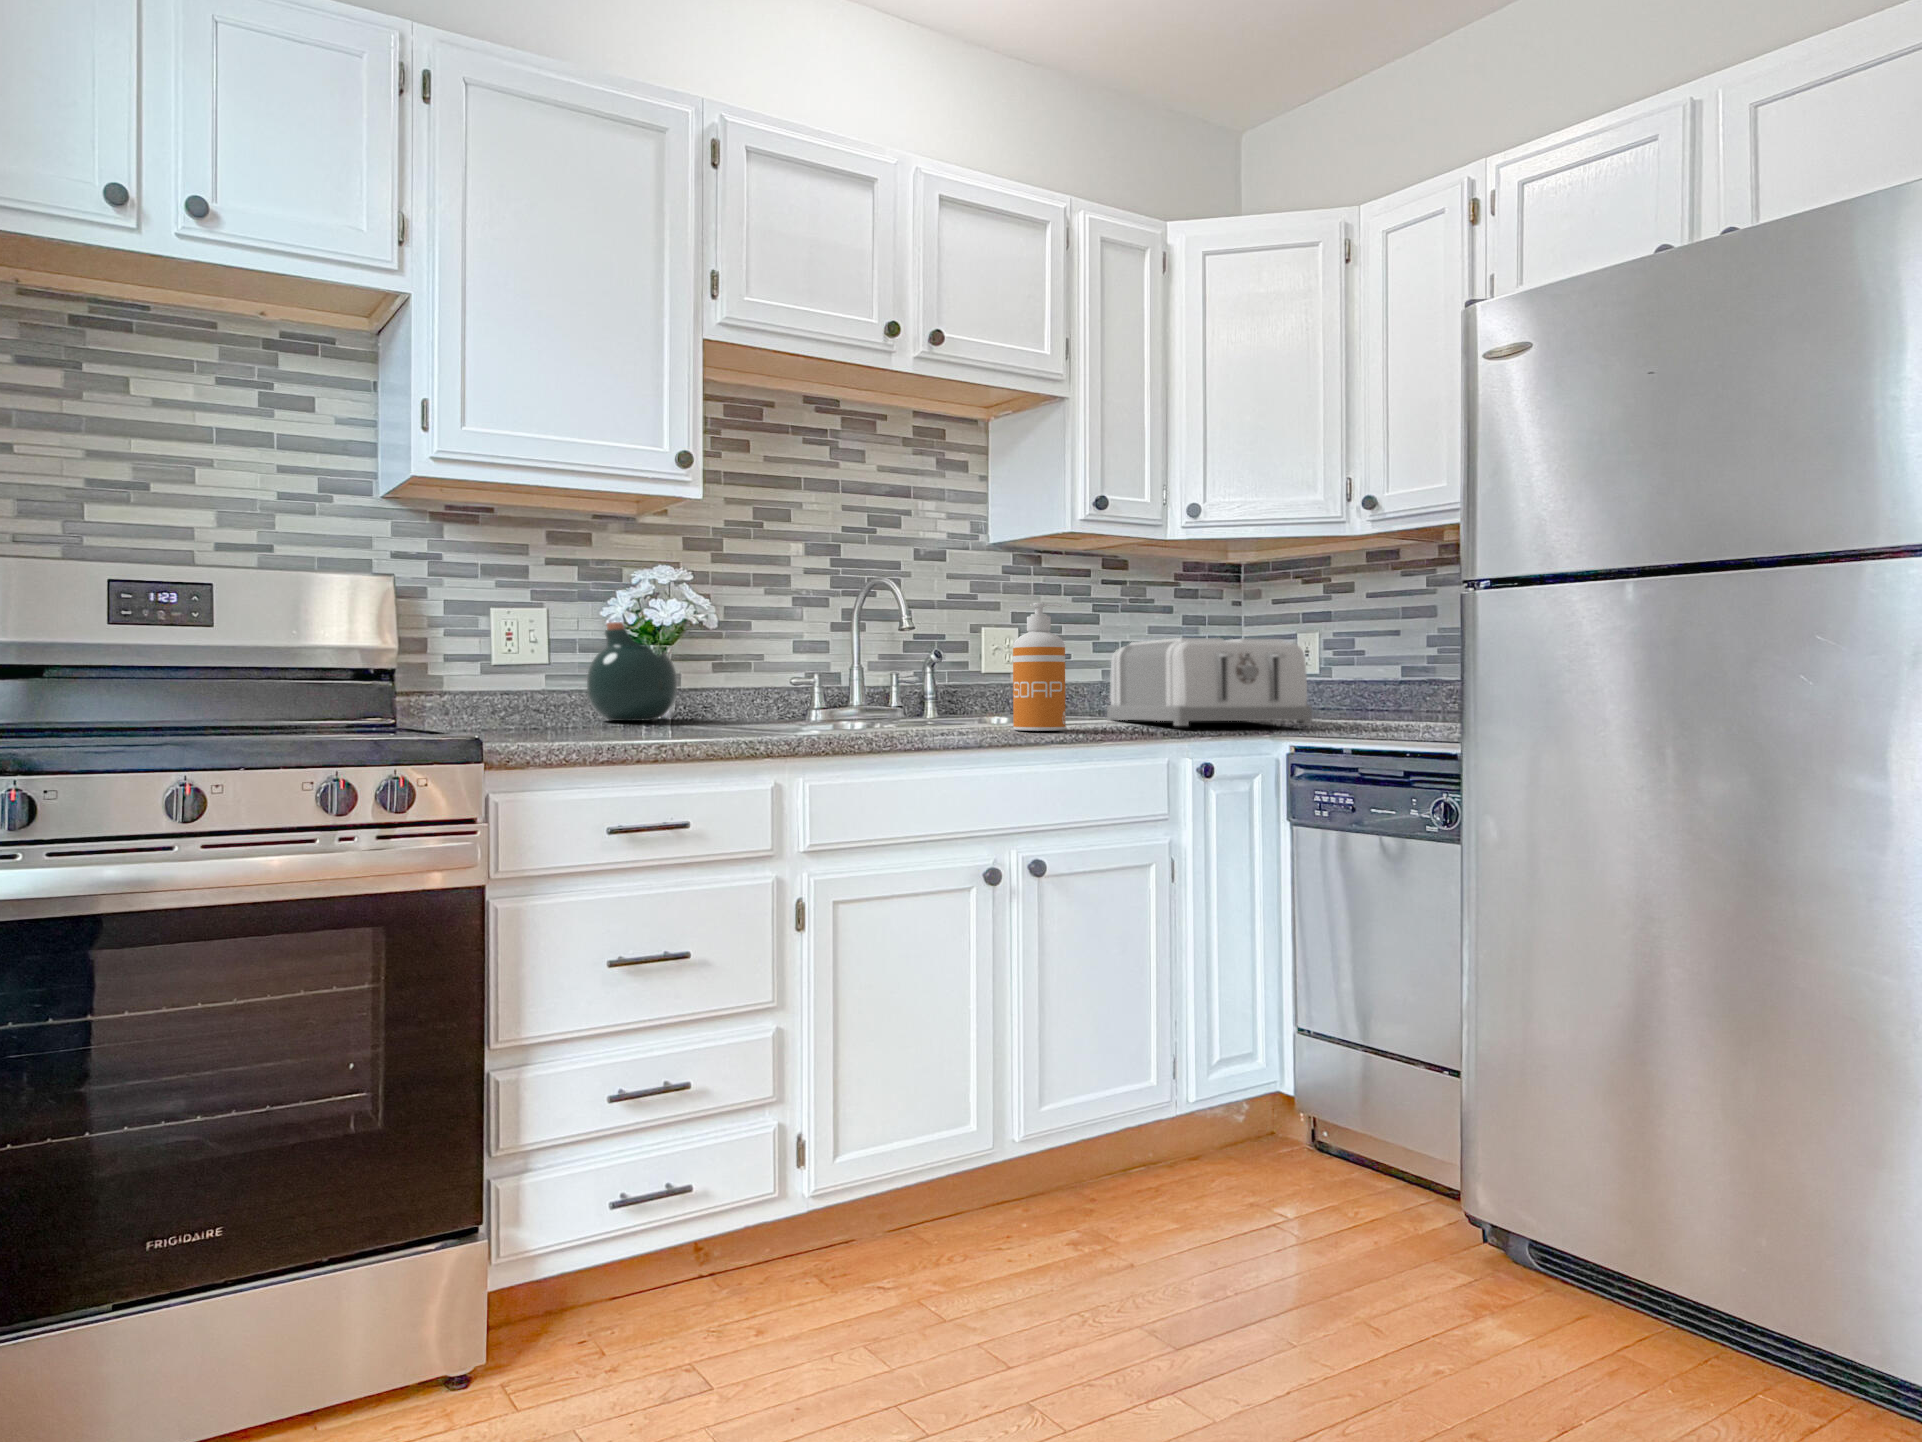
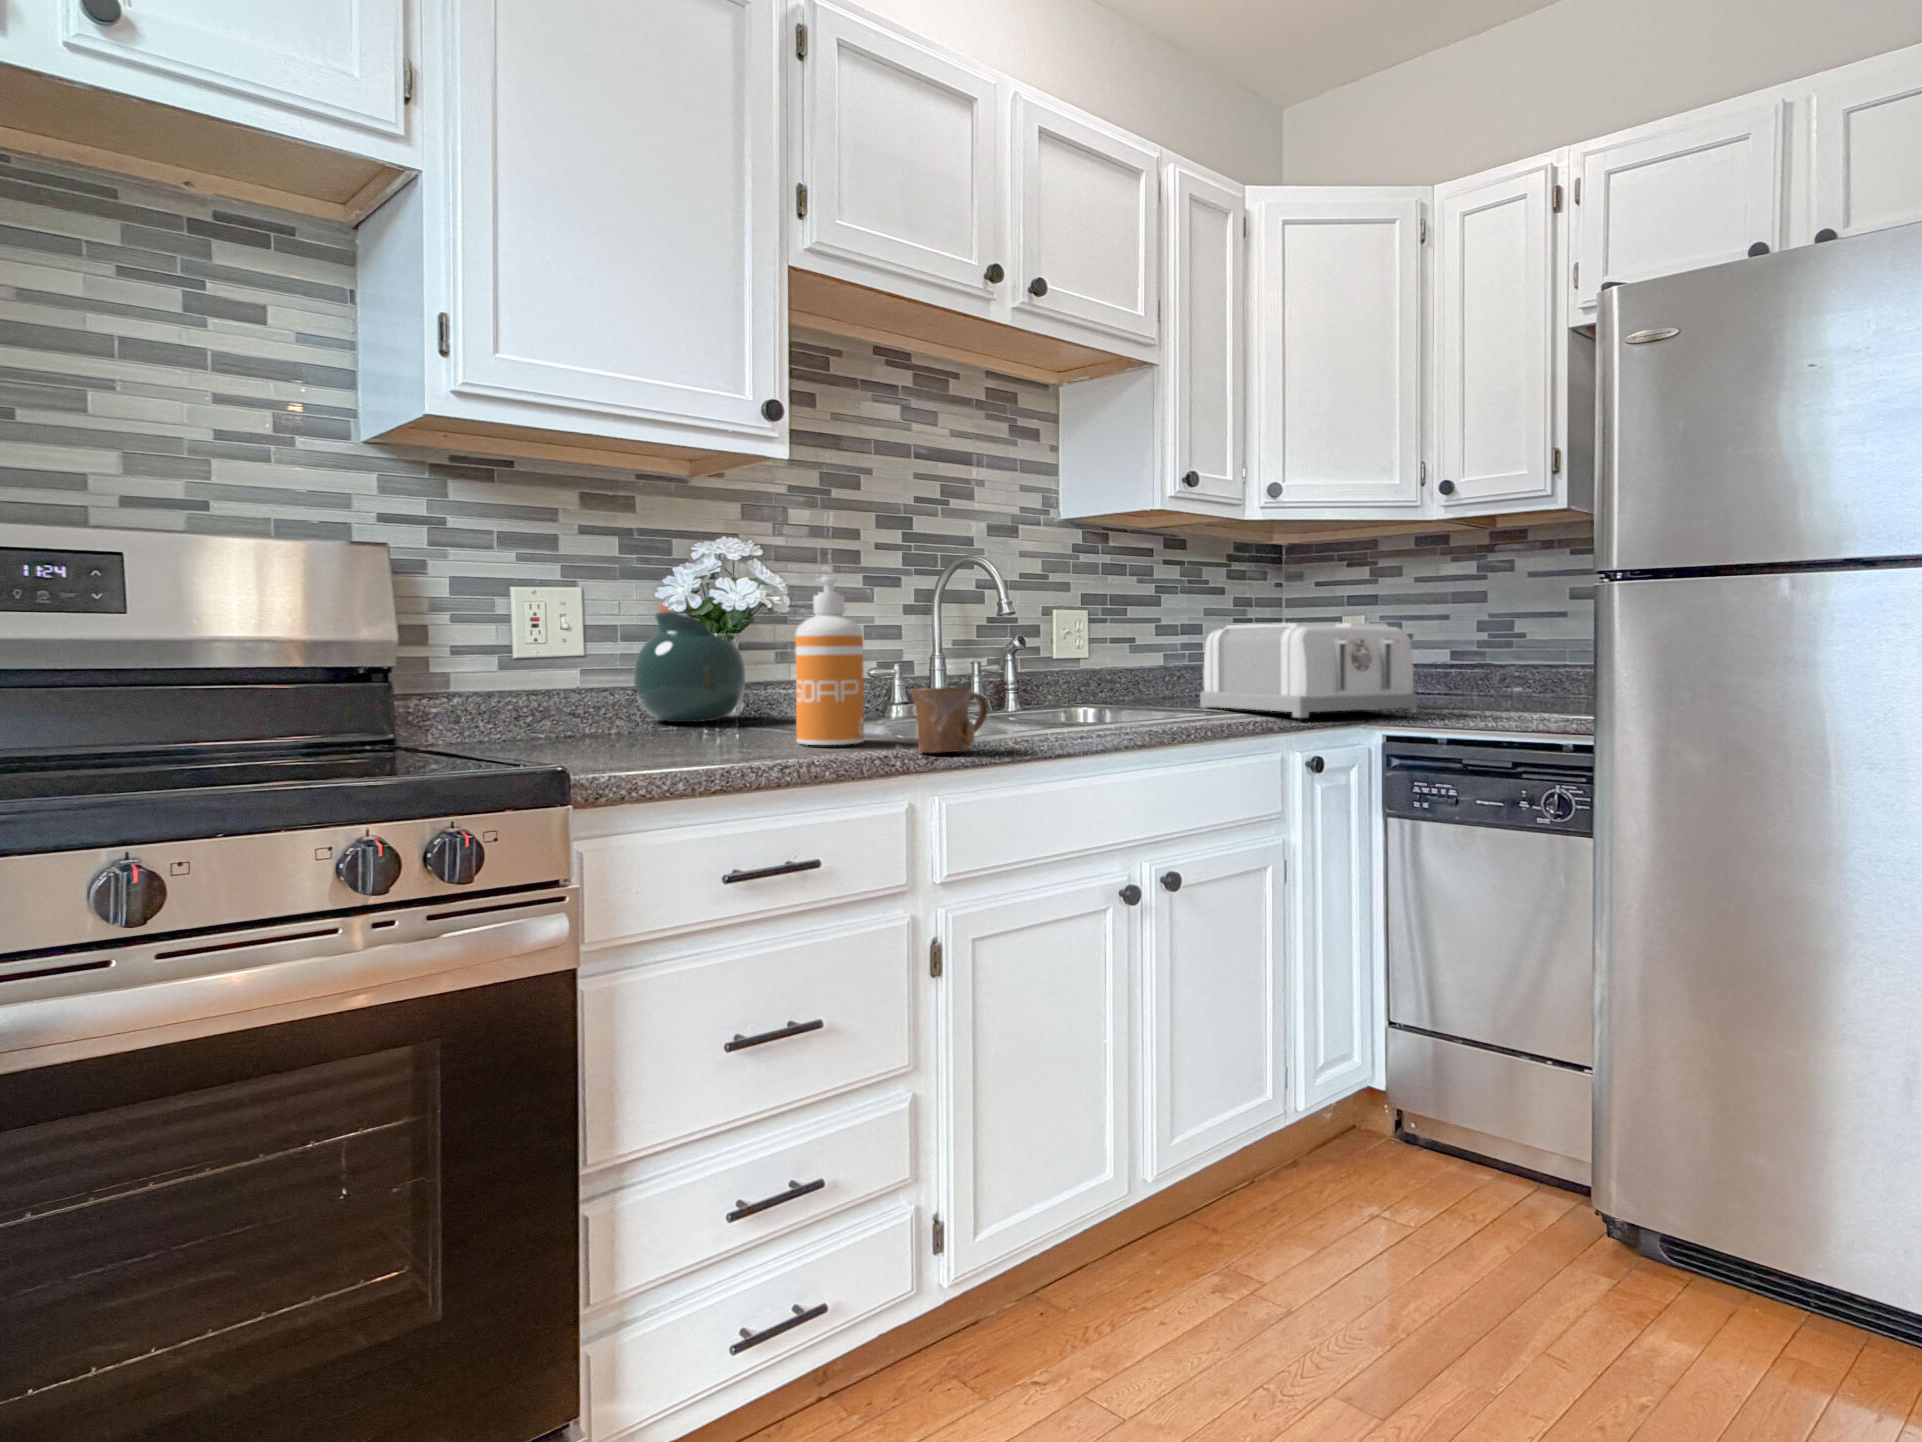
soap dispenser: present [1013,603,1066,731] -> present [796,577,864,745]
mug: none [779,686,846,741] -> present [911,687,988,753]

